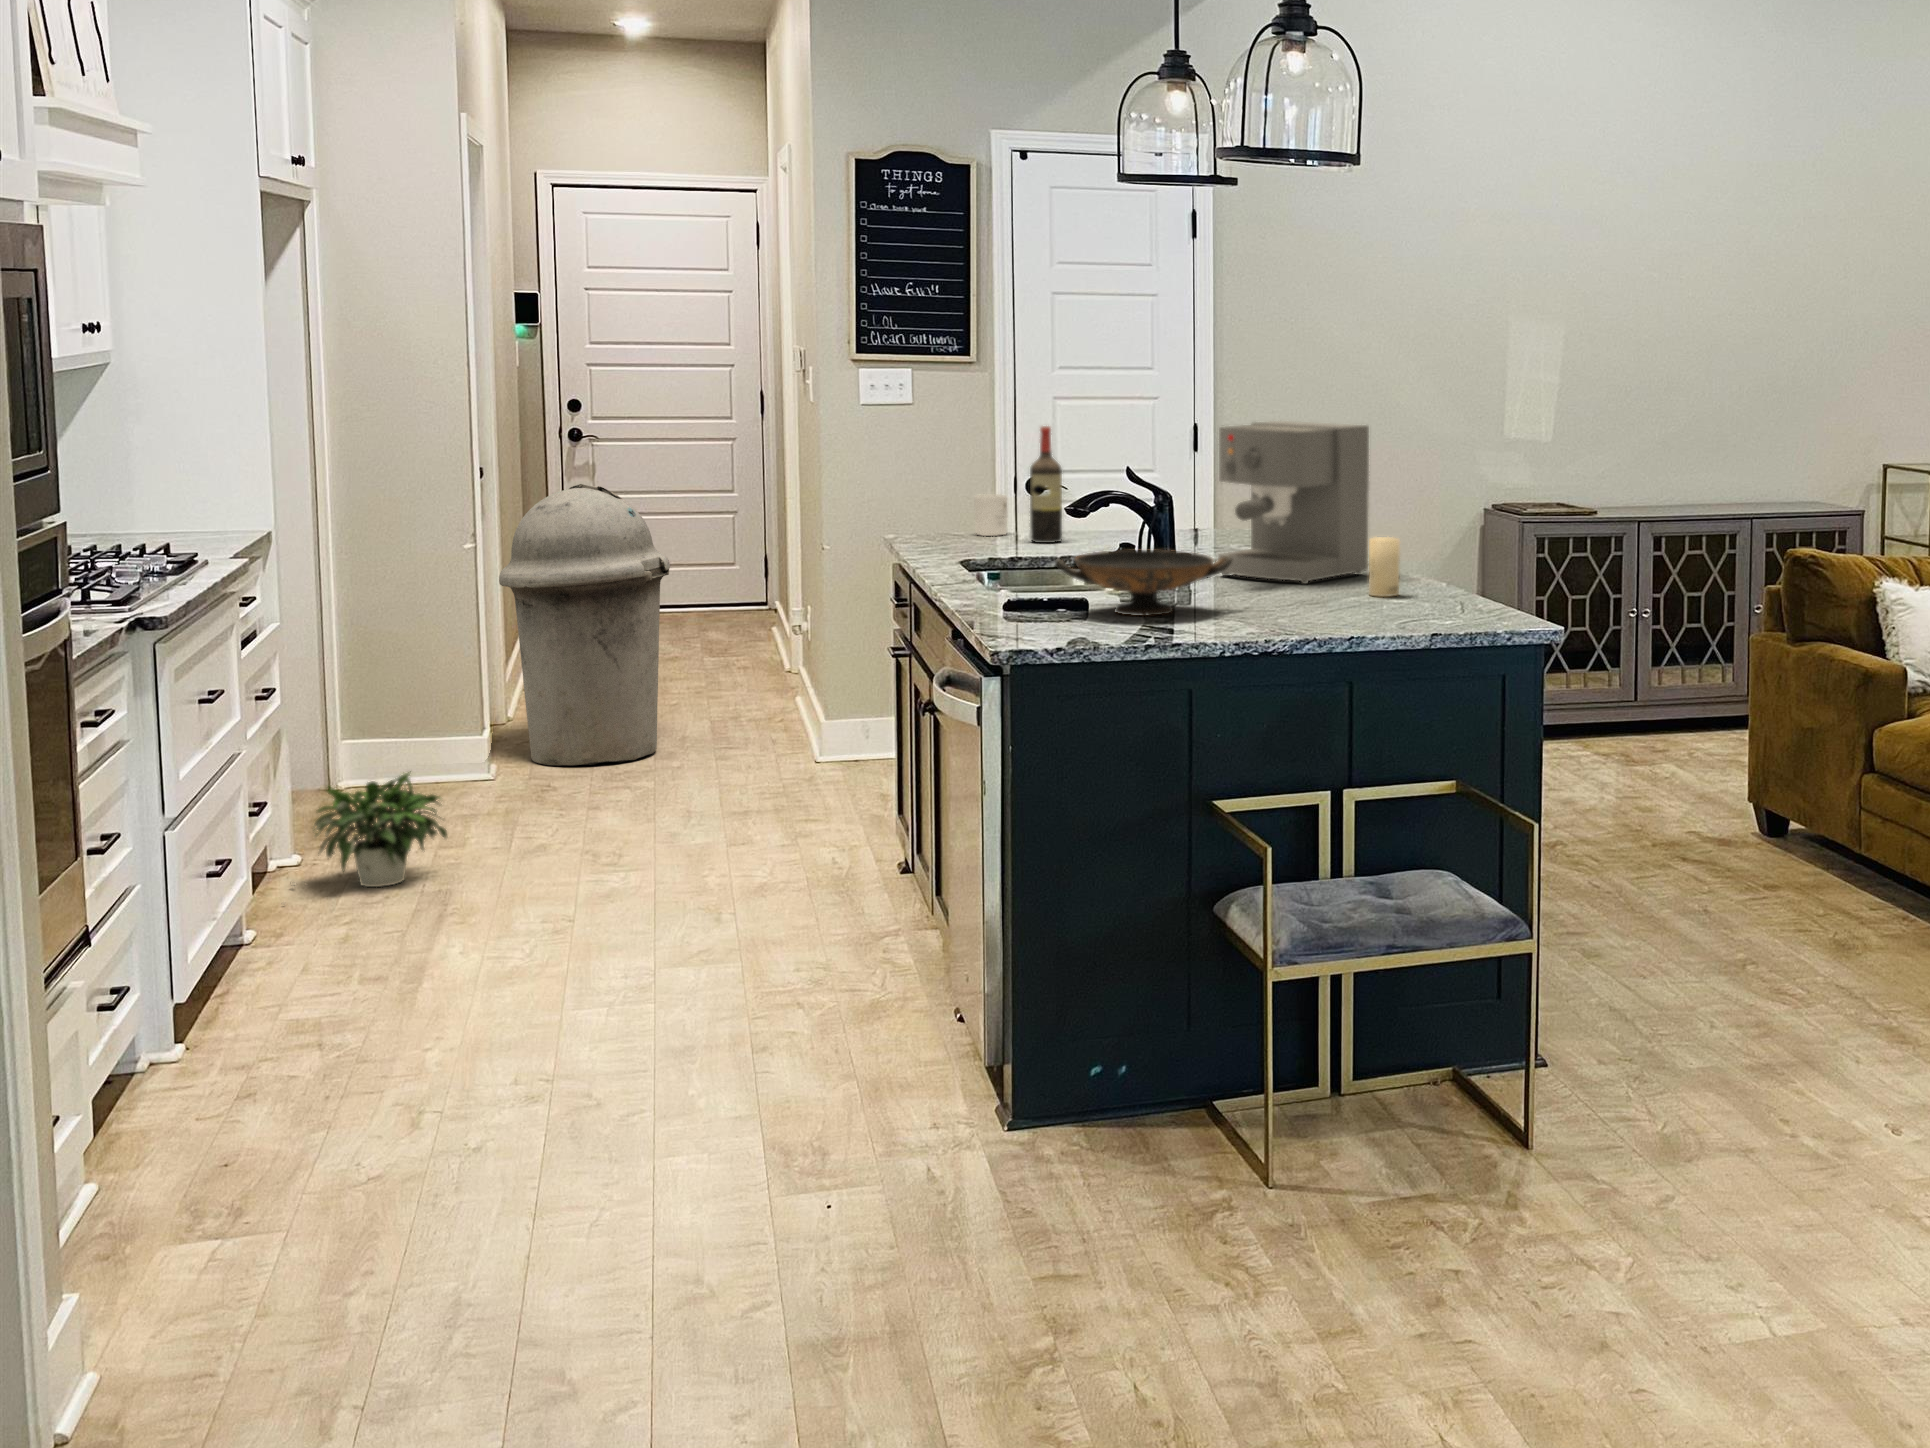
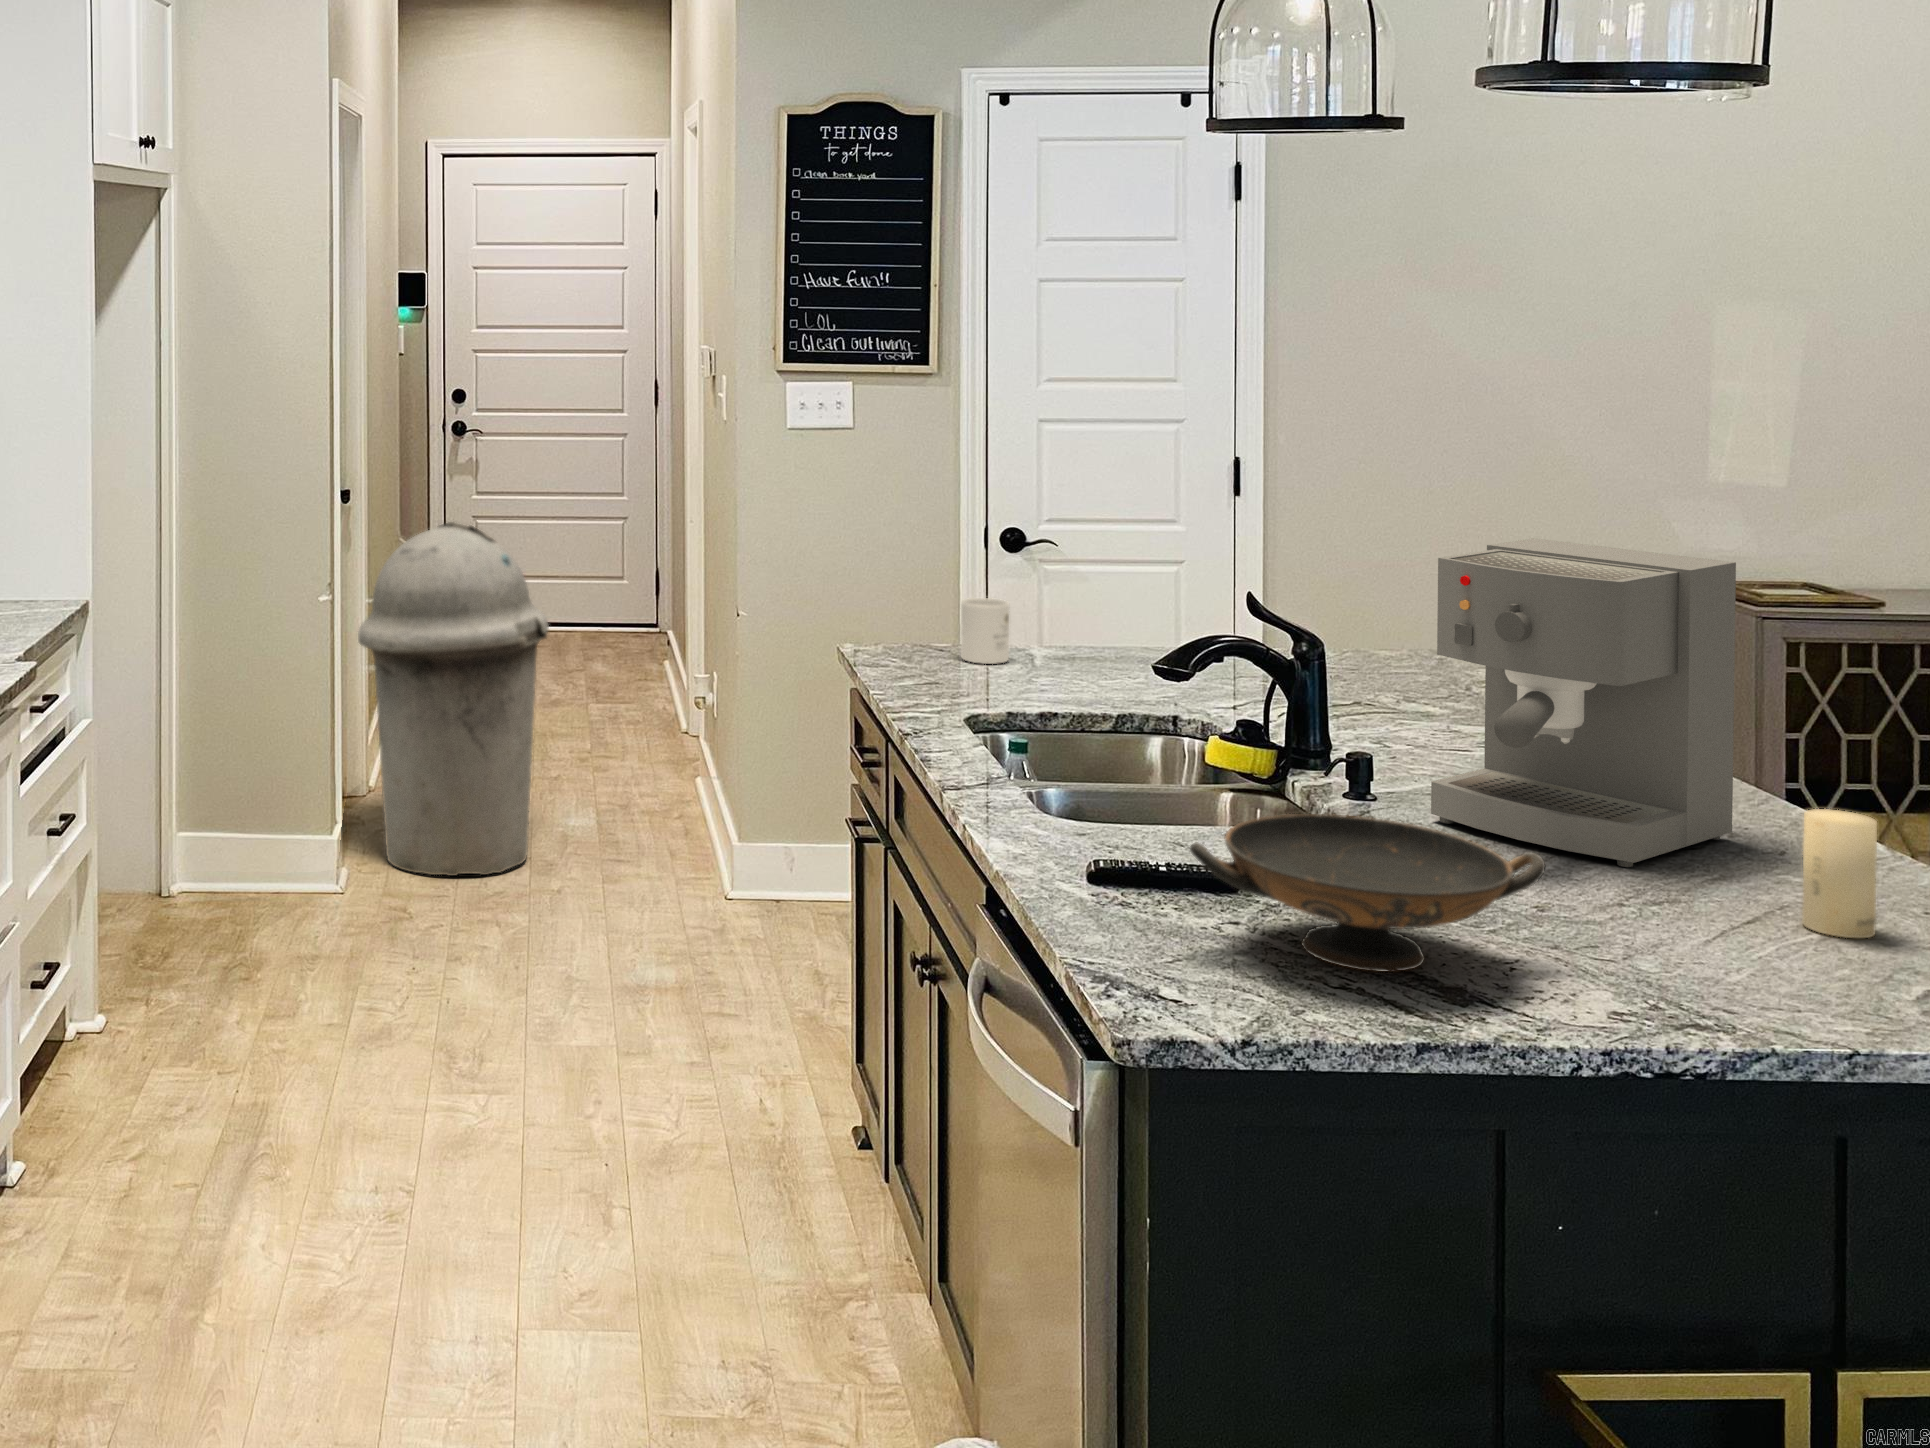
wine bottle: present [1030,426,1062,543] -> none [1052,507,1102,689]
potted plant: present [292,773,447,887] -> none [70,923,267,1100]

